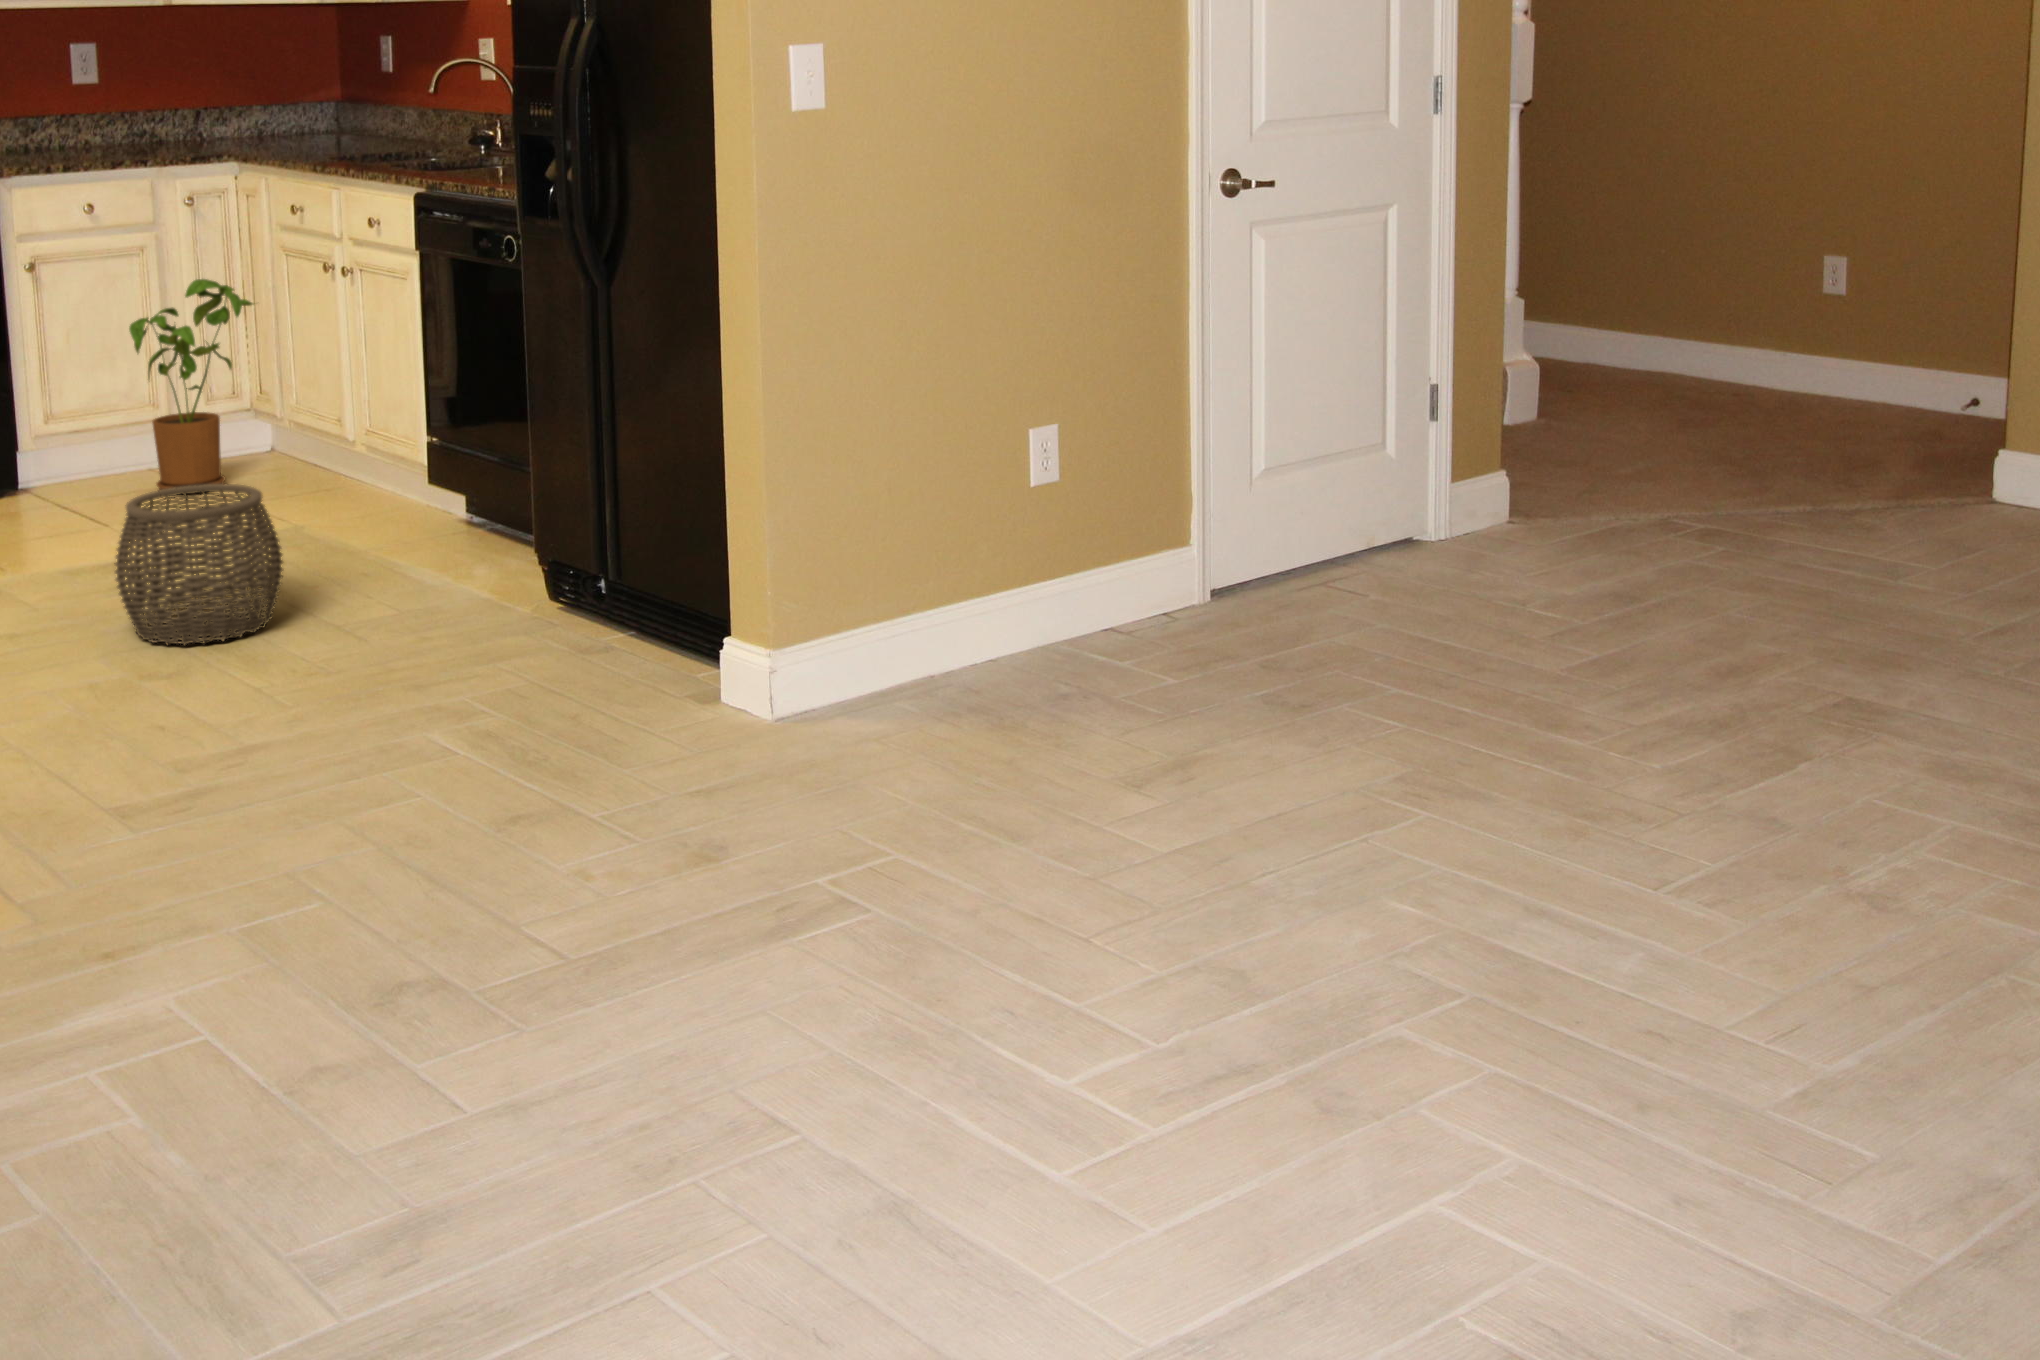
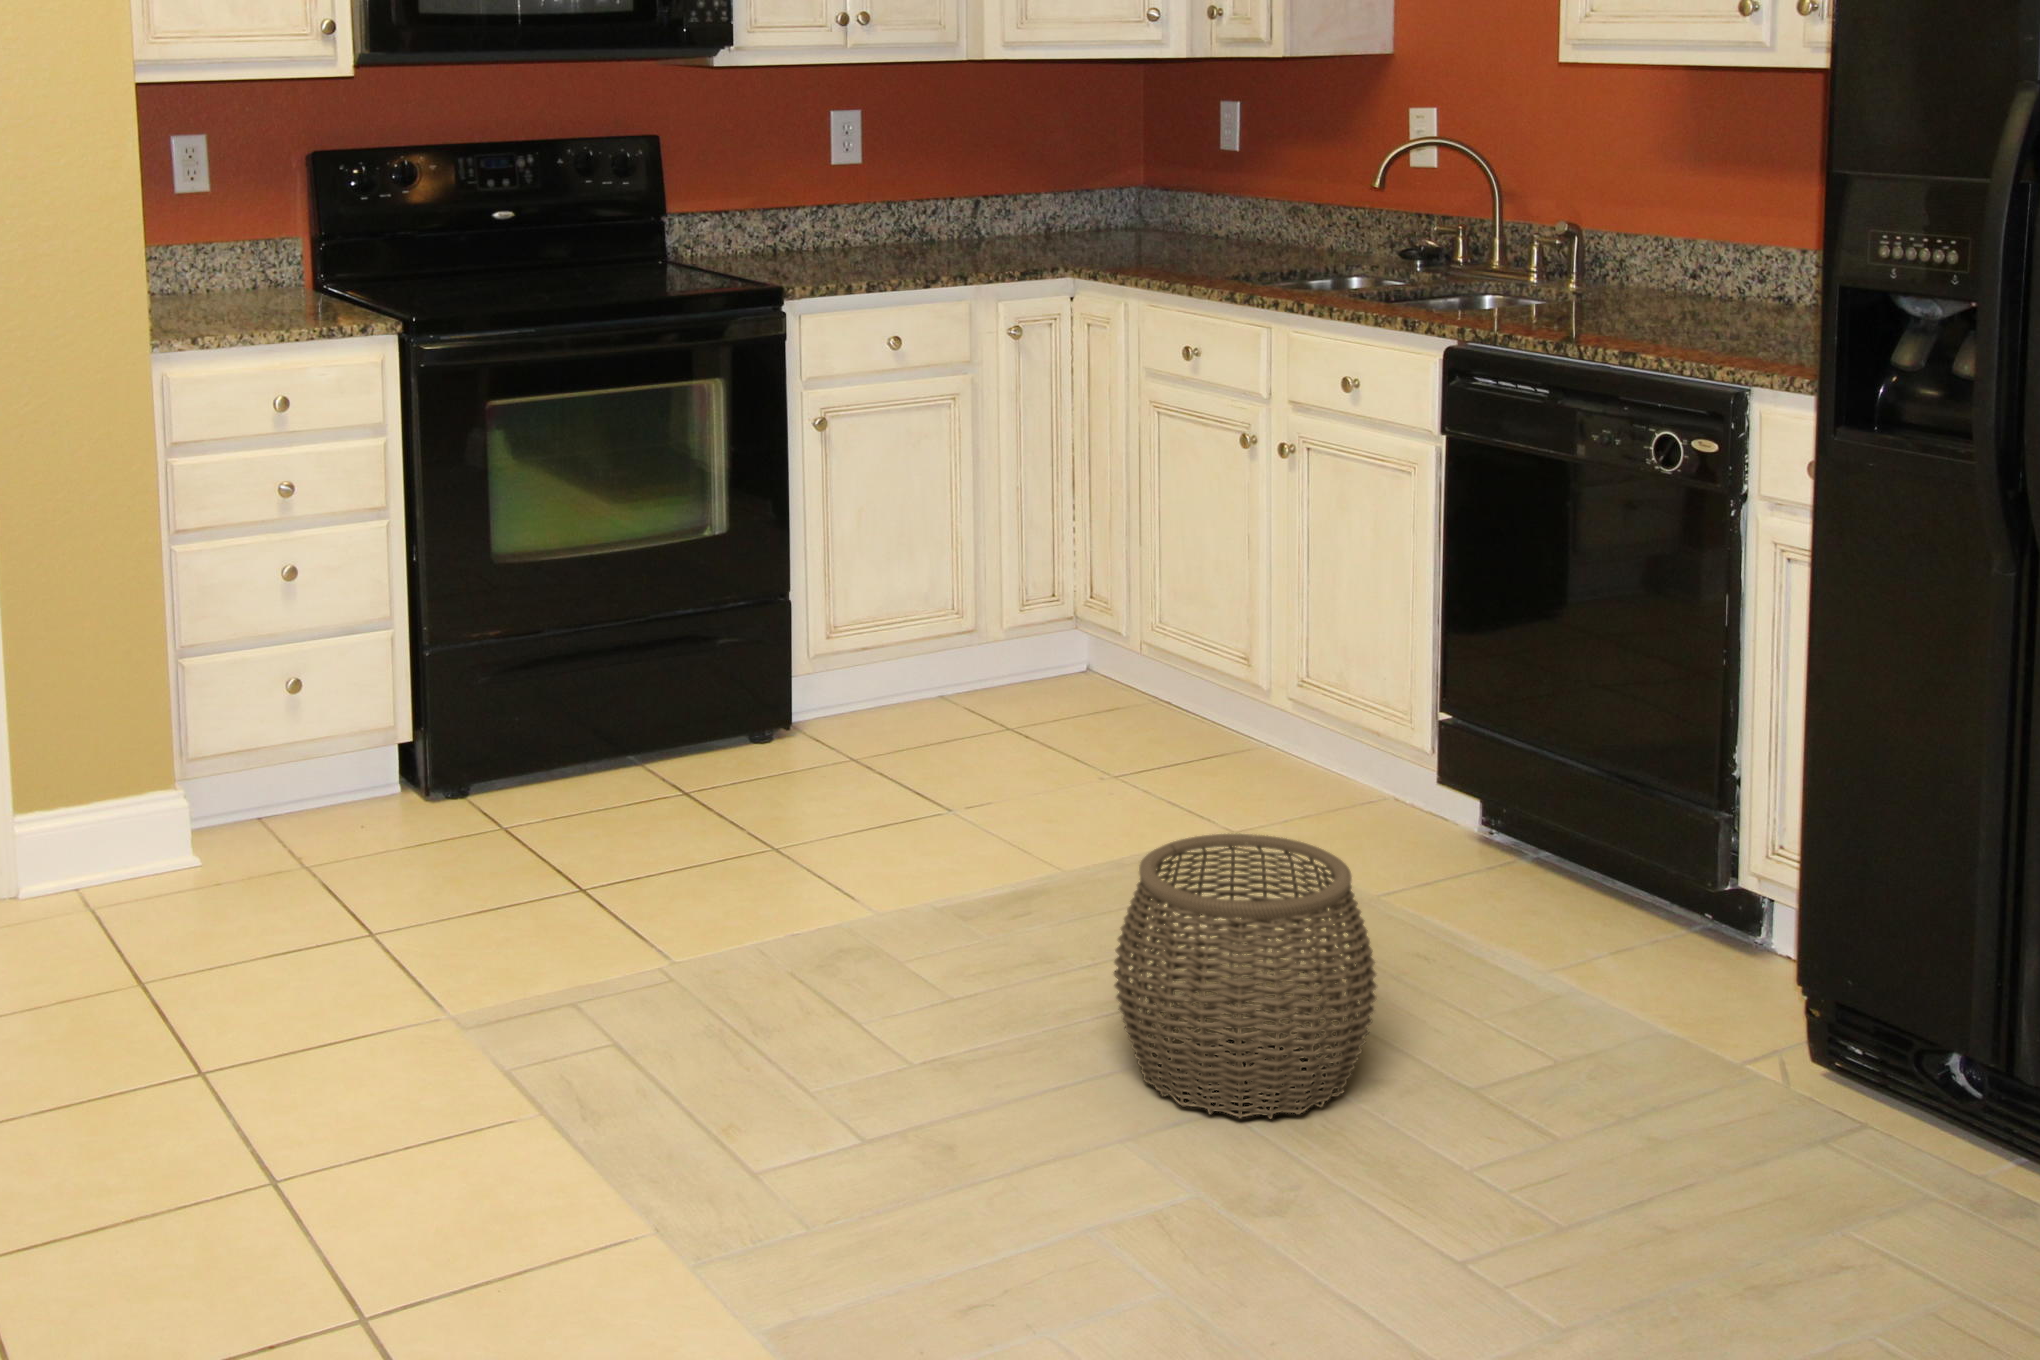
house plant: present [129,279,253,490] -> none [950,453,1127,763]

